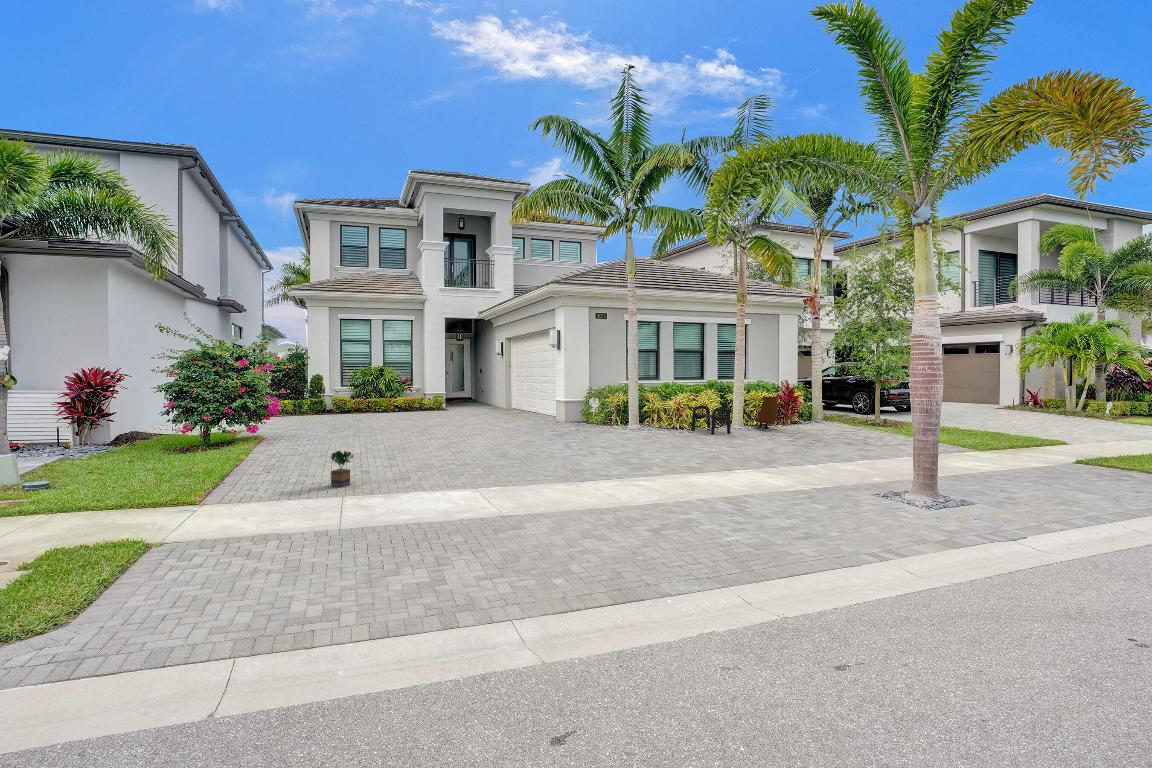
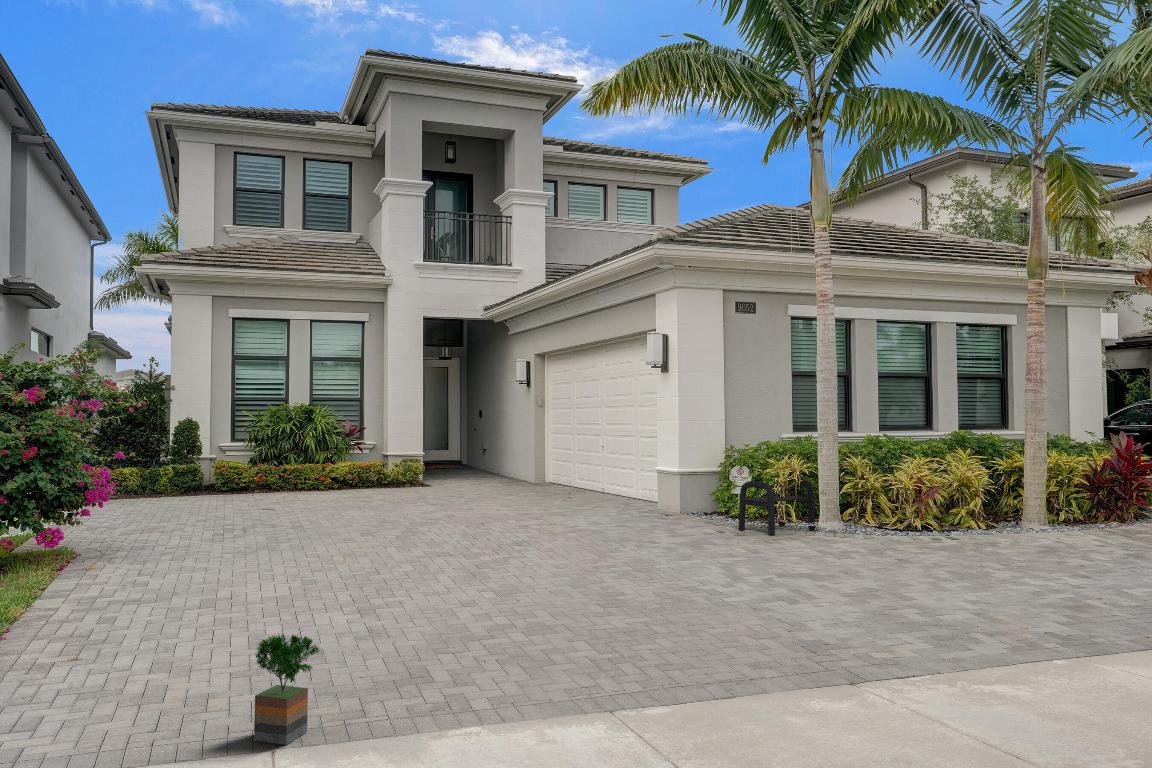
lounge chair: present [754,396,778,430] -> none [1055,464,1121,534]
bench: present [692,406,730,434] -> present [739,480,815,535]

